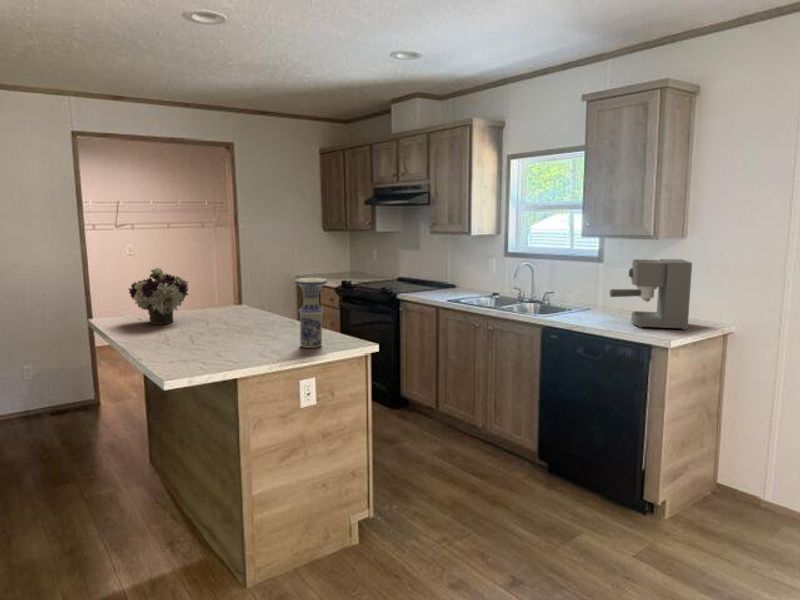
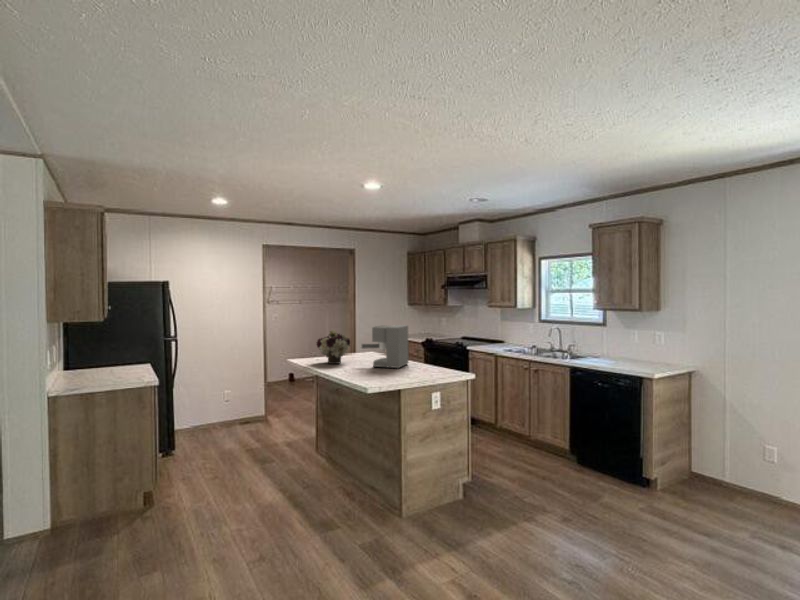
coffee maker: present [610,259,692,330] -> present [362,325,409,368]
vase: present [295,278,327,348] -> none [427,335,446,376]

